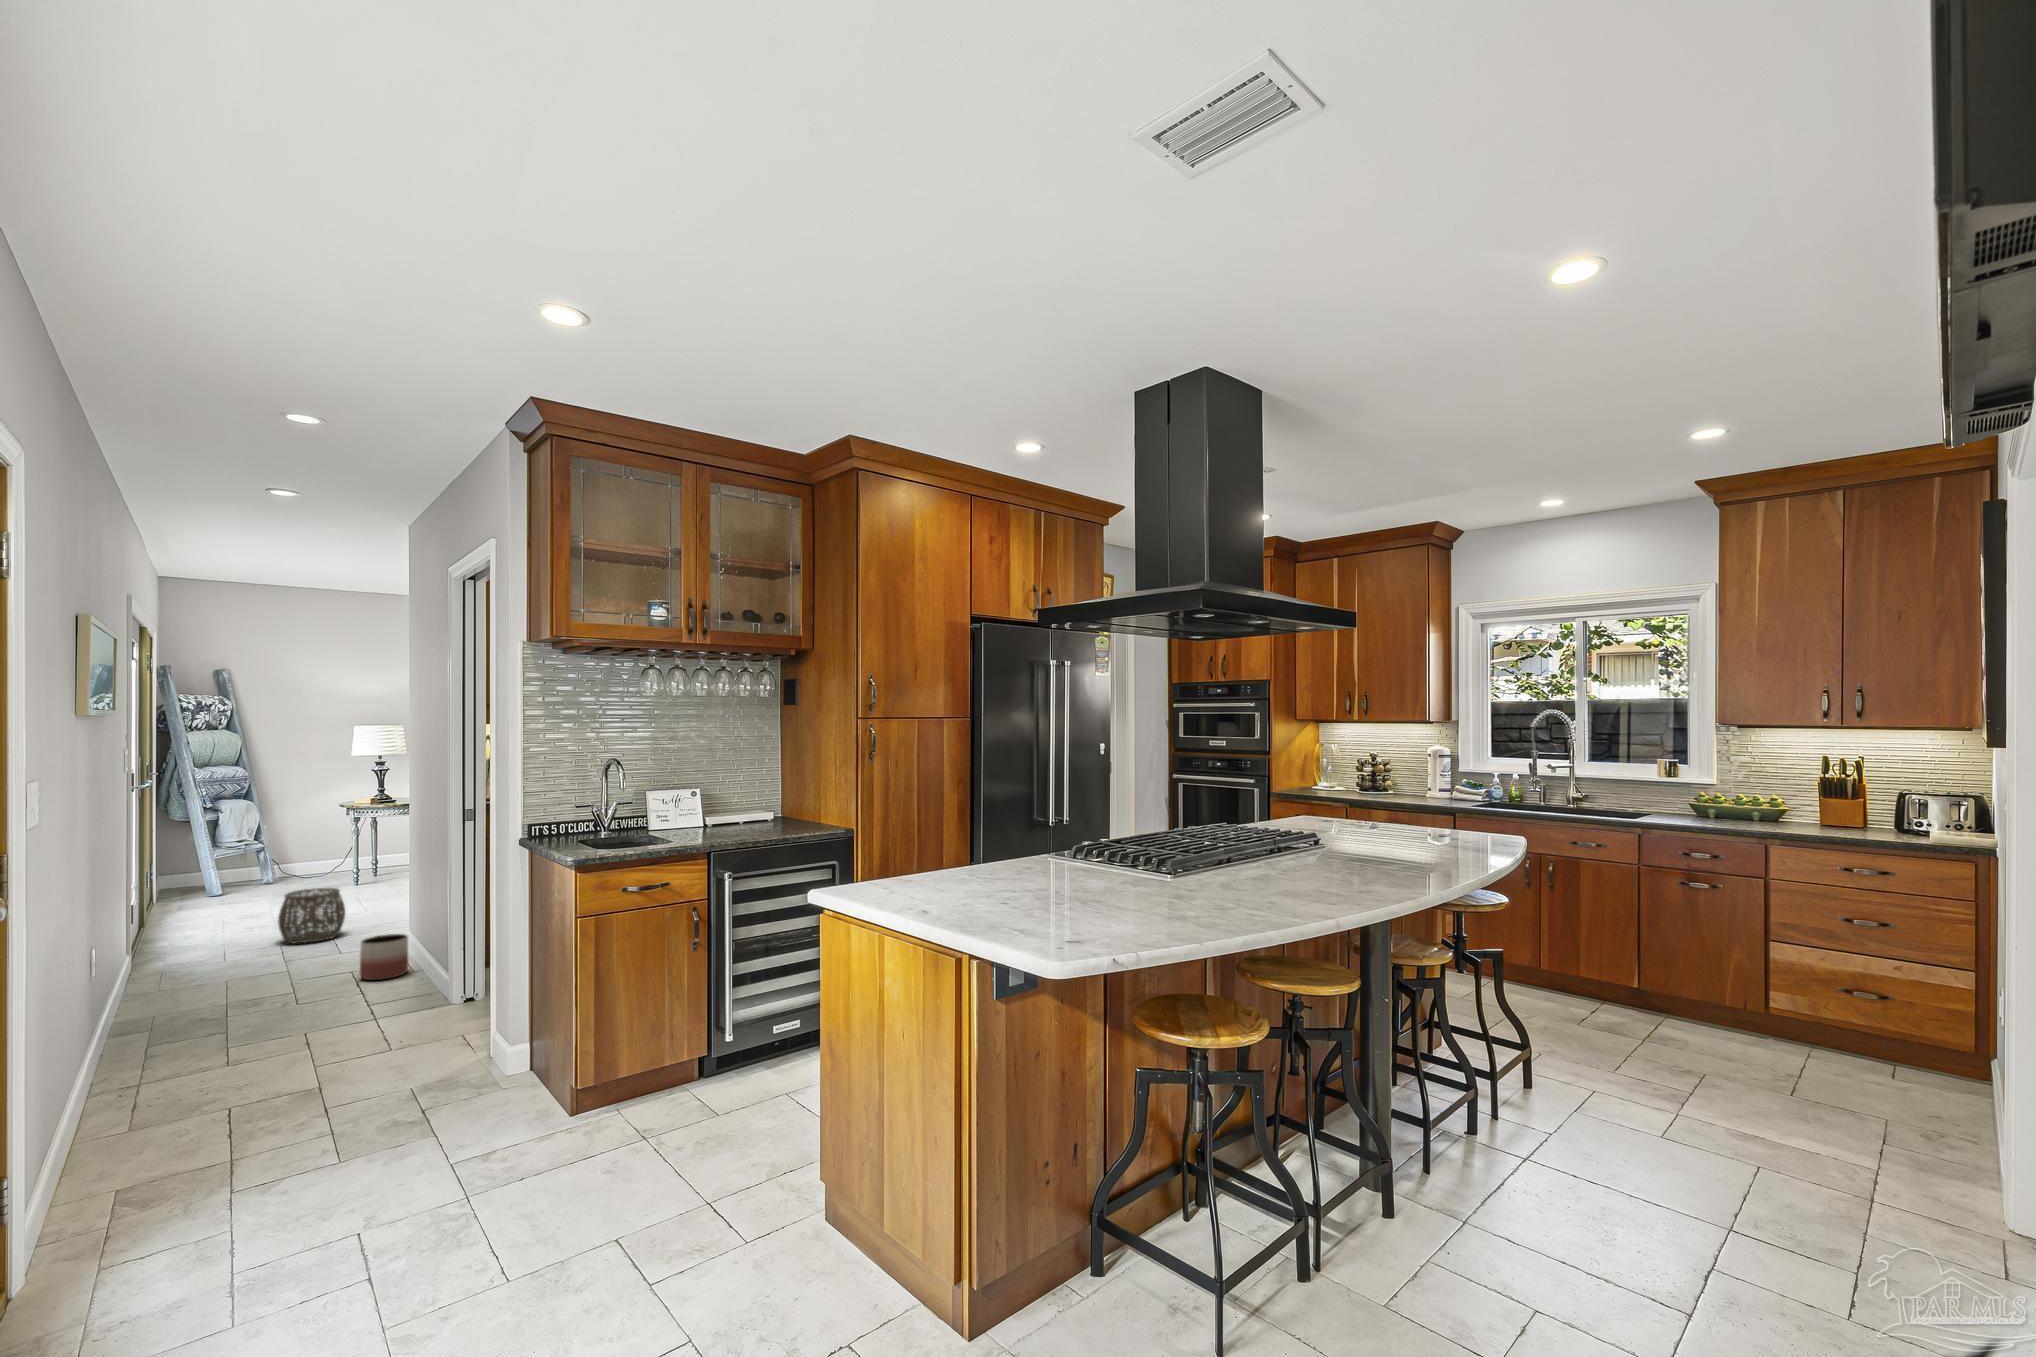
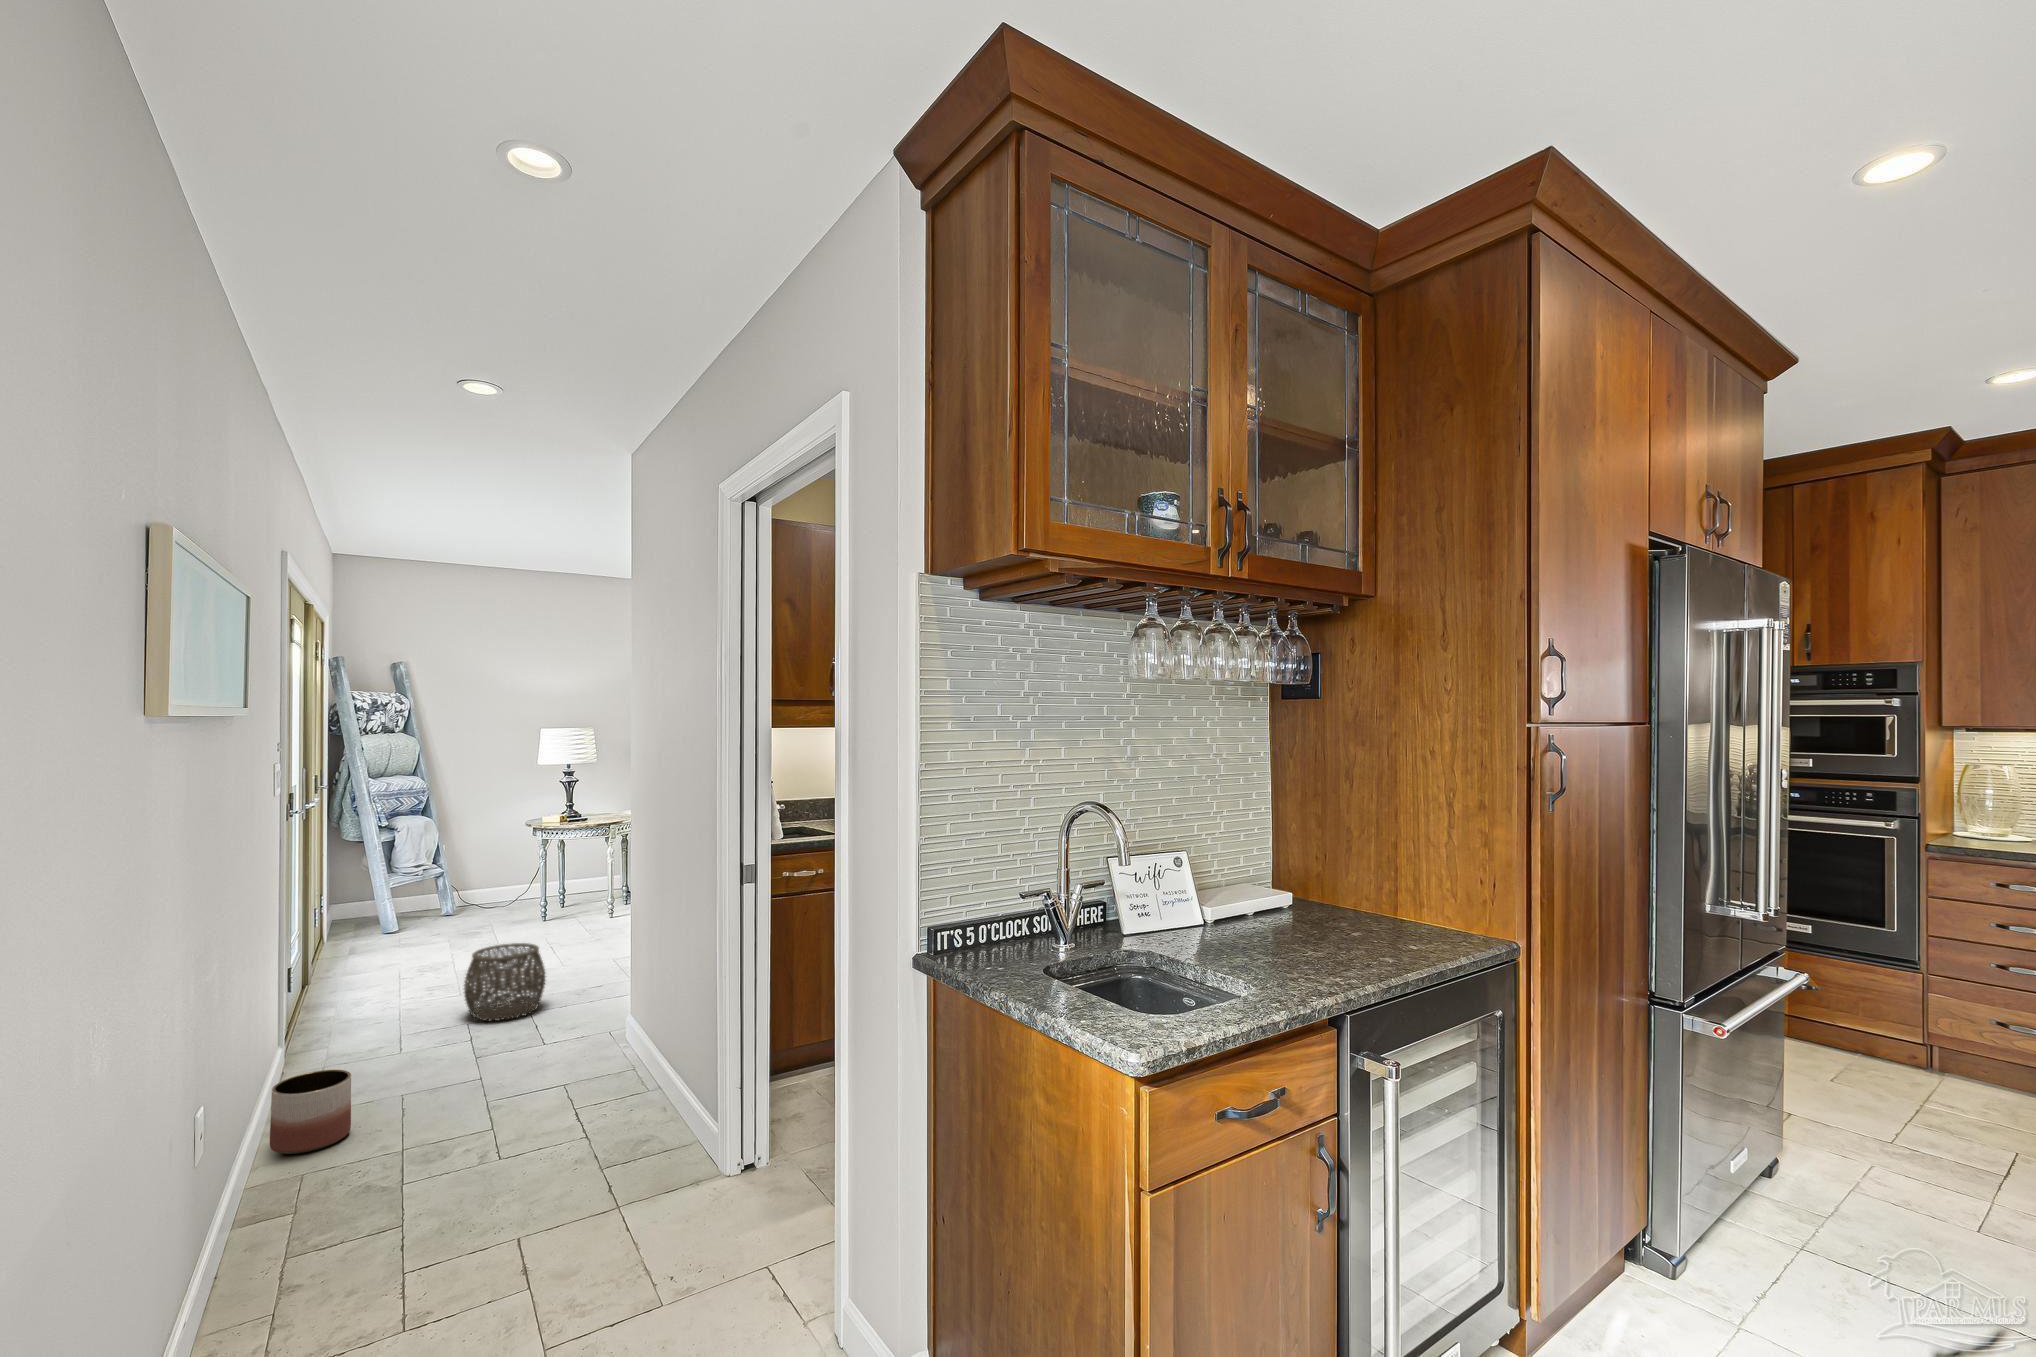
planter: present [360,934,408,980] -> present [270,1070,351,1154]

